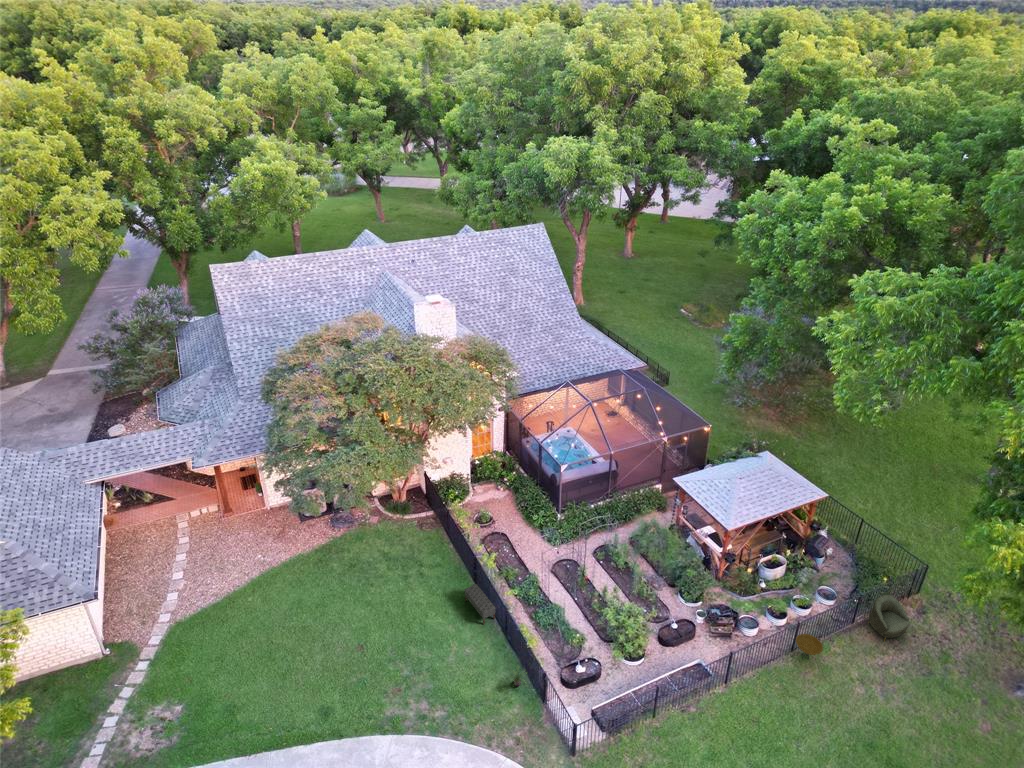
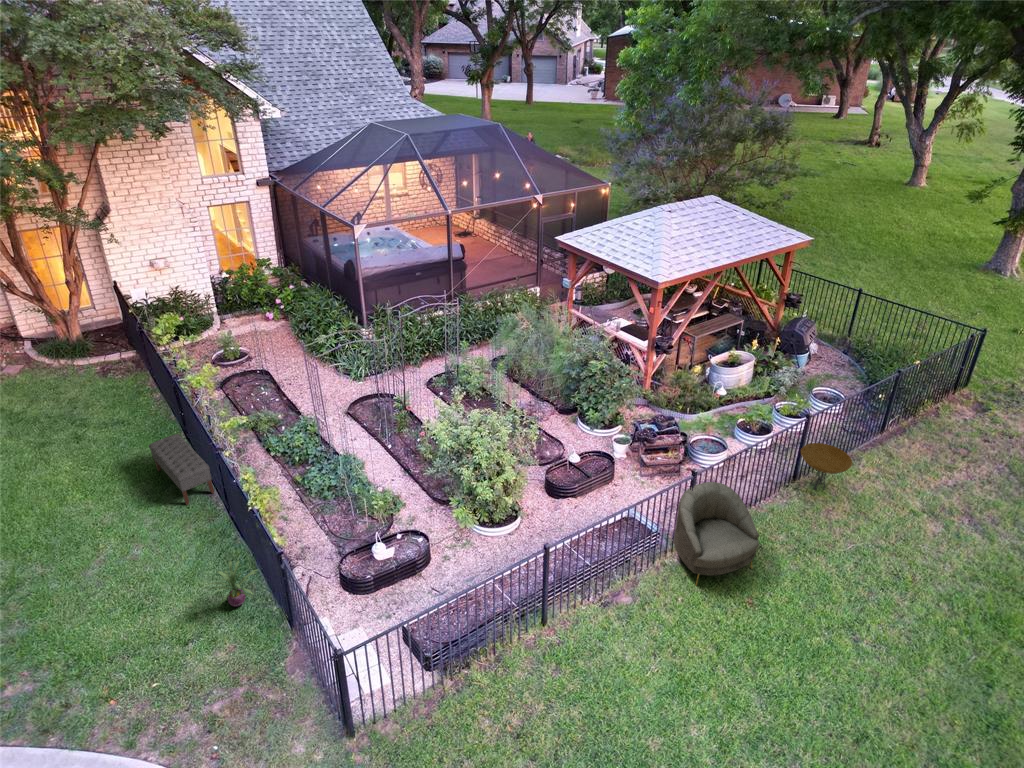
armchair: present [869,595,909,641] -> present [674,482,759,585]

